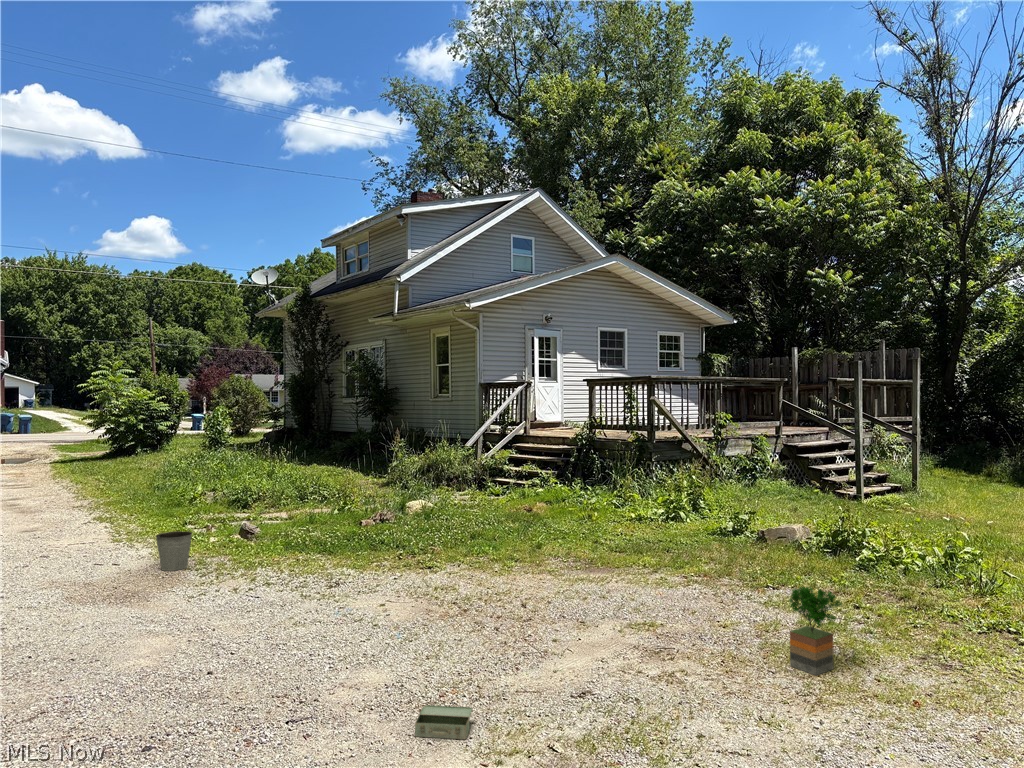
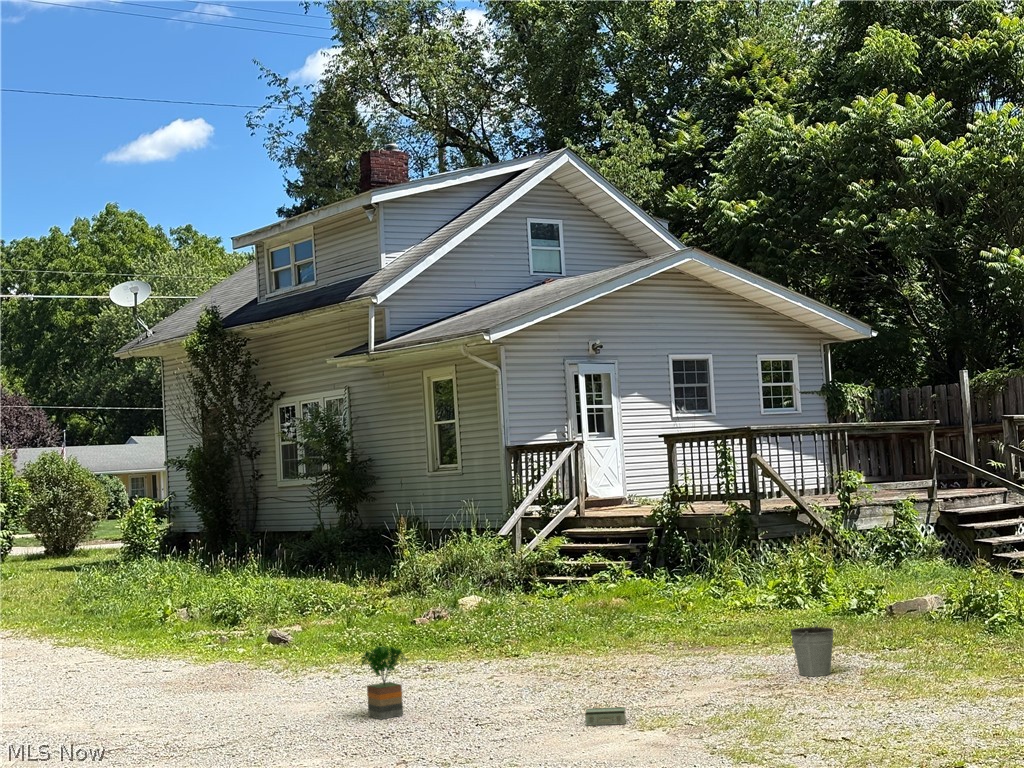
bucket: present [154,530,192,571] -> present [790,625,834,676]
potted tree: present [789,587,842,675] -> present [361,646,408,719]

